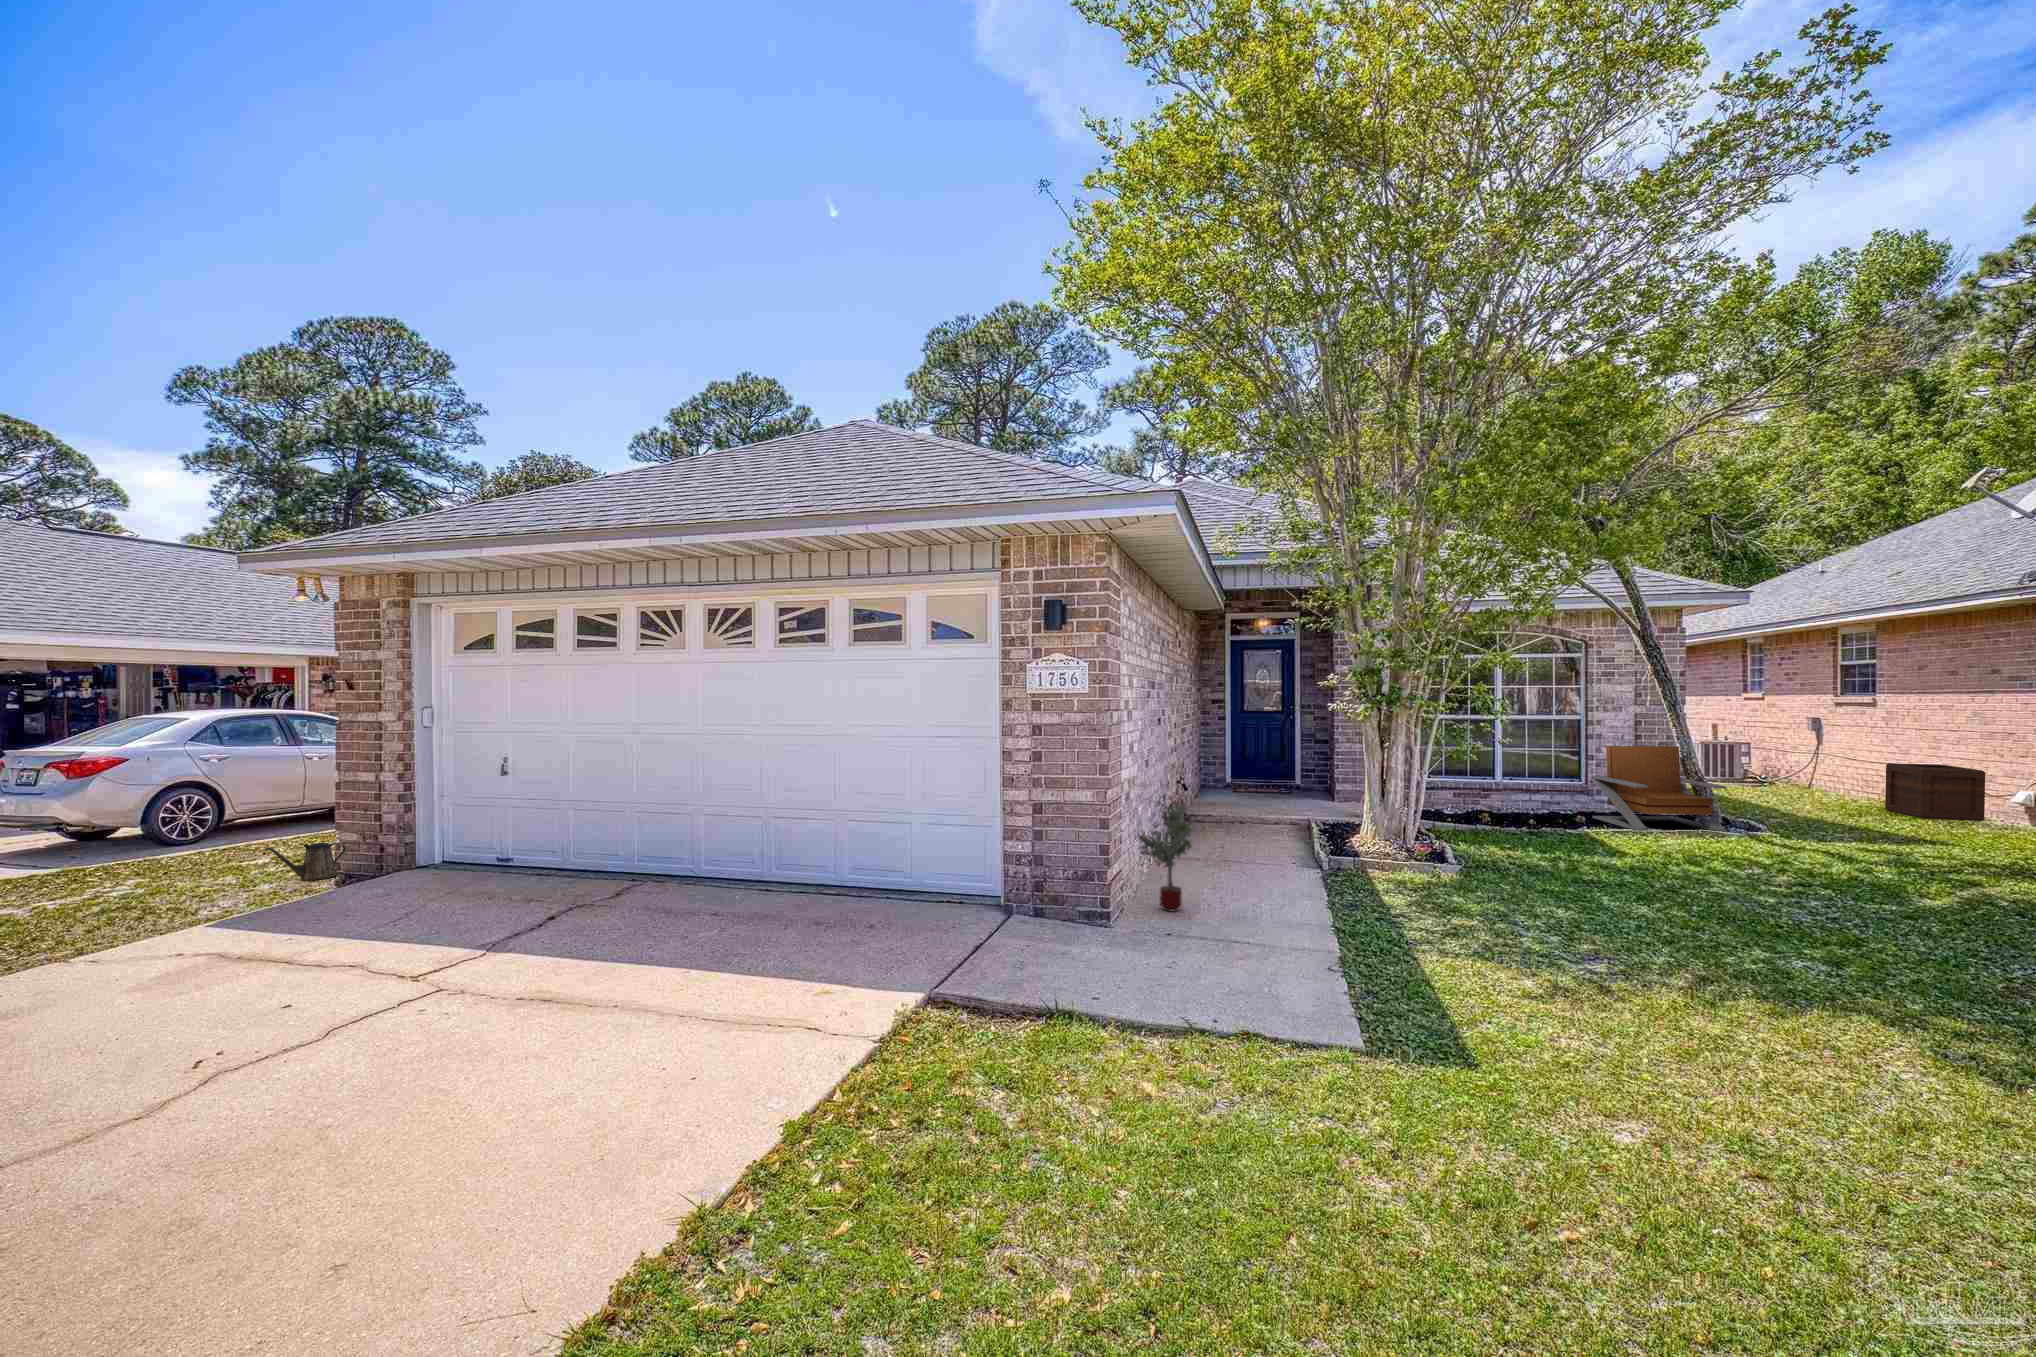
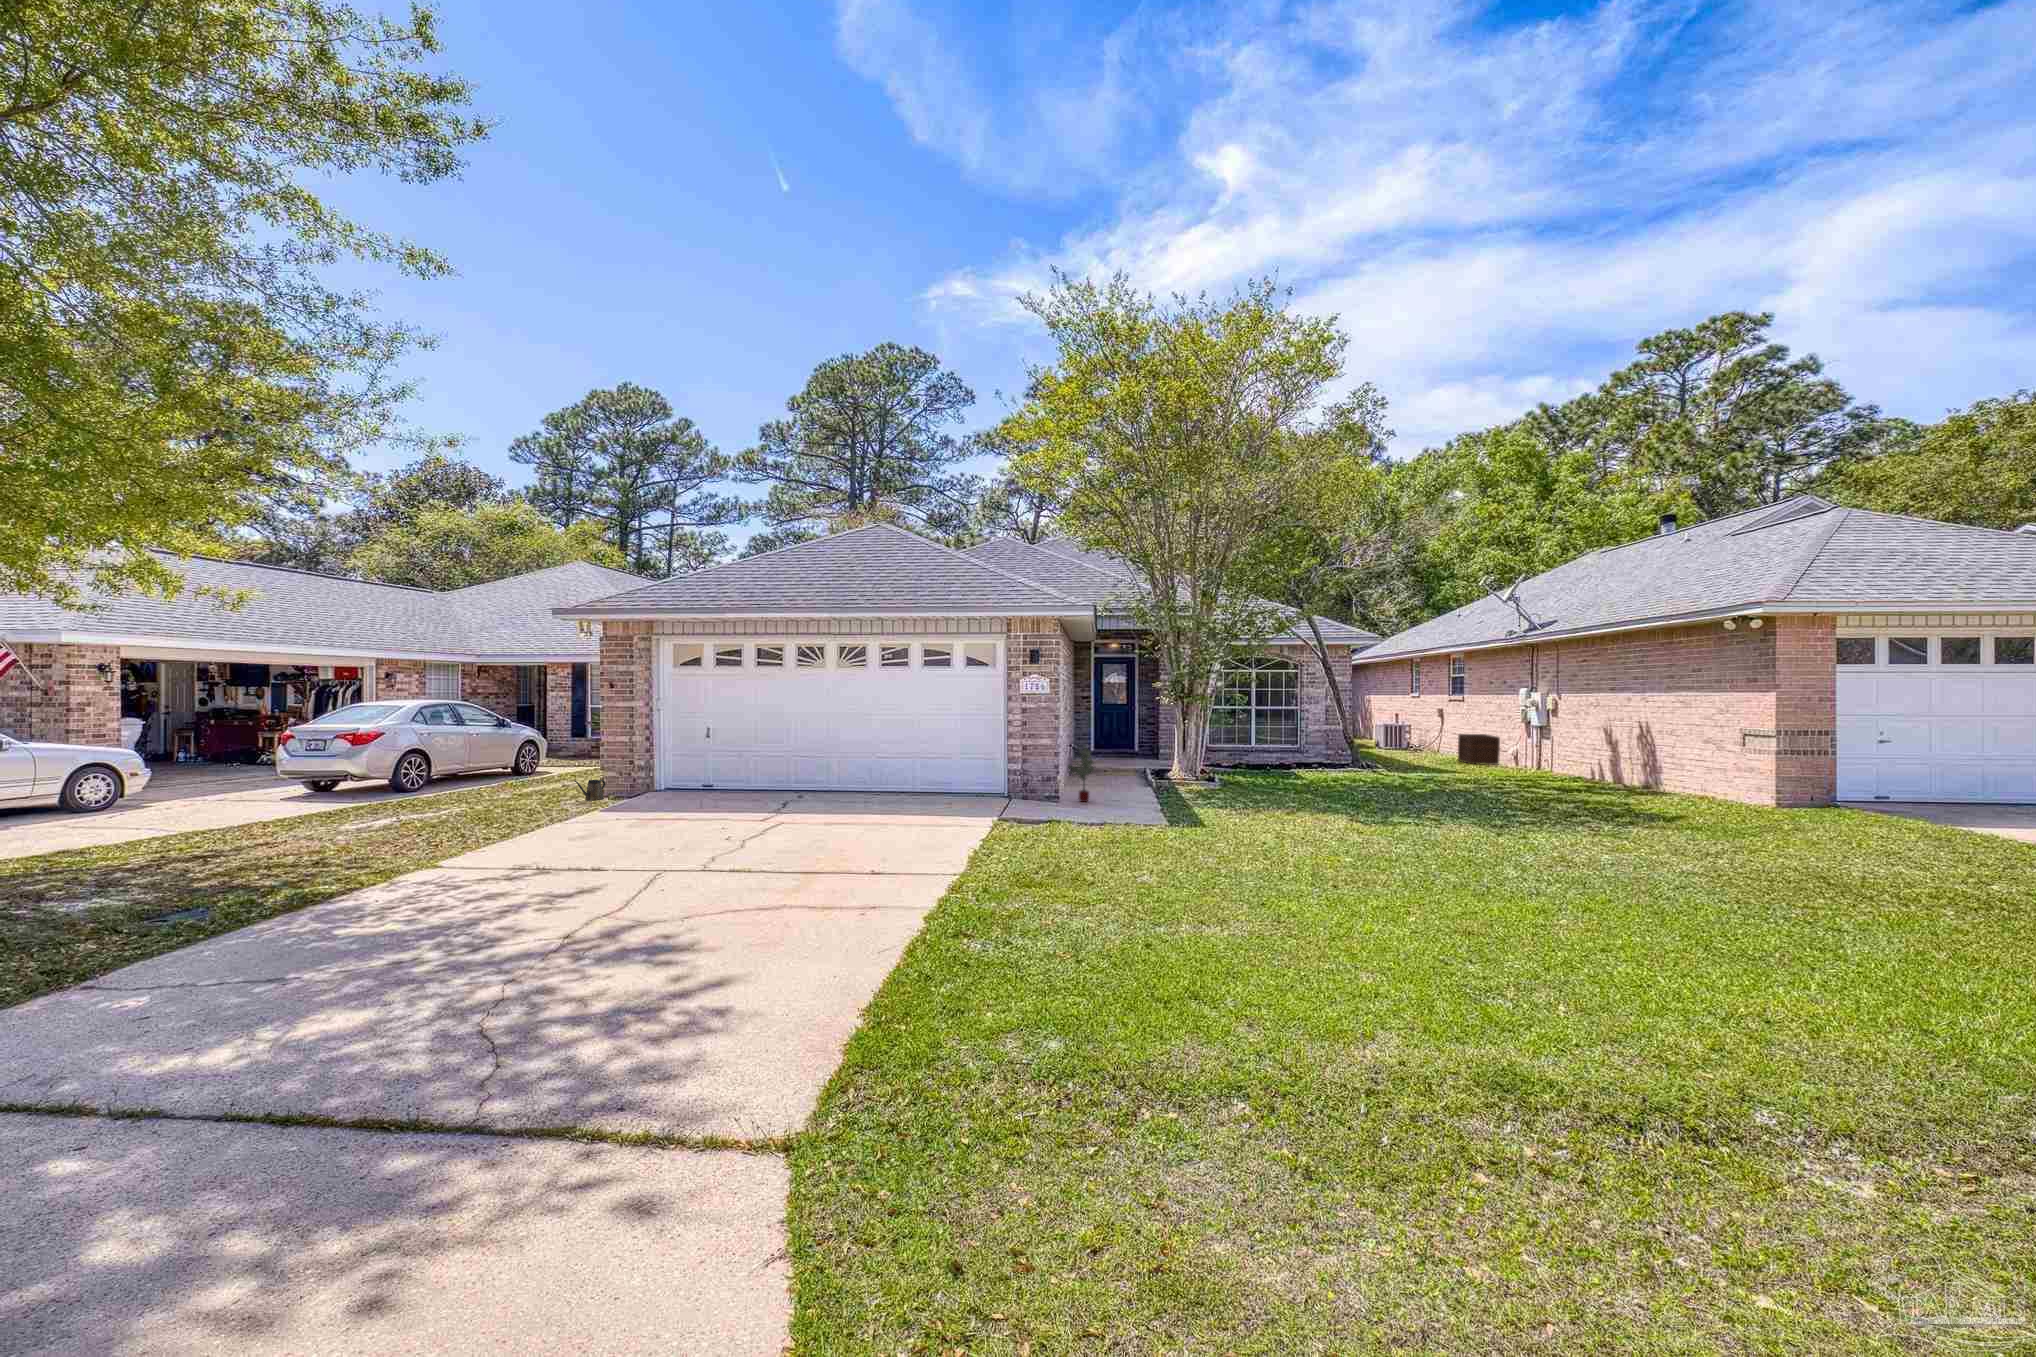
lounge chair: present [1591,746,1727,832] -> none [1301,724,1365,771]

